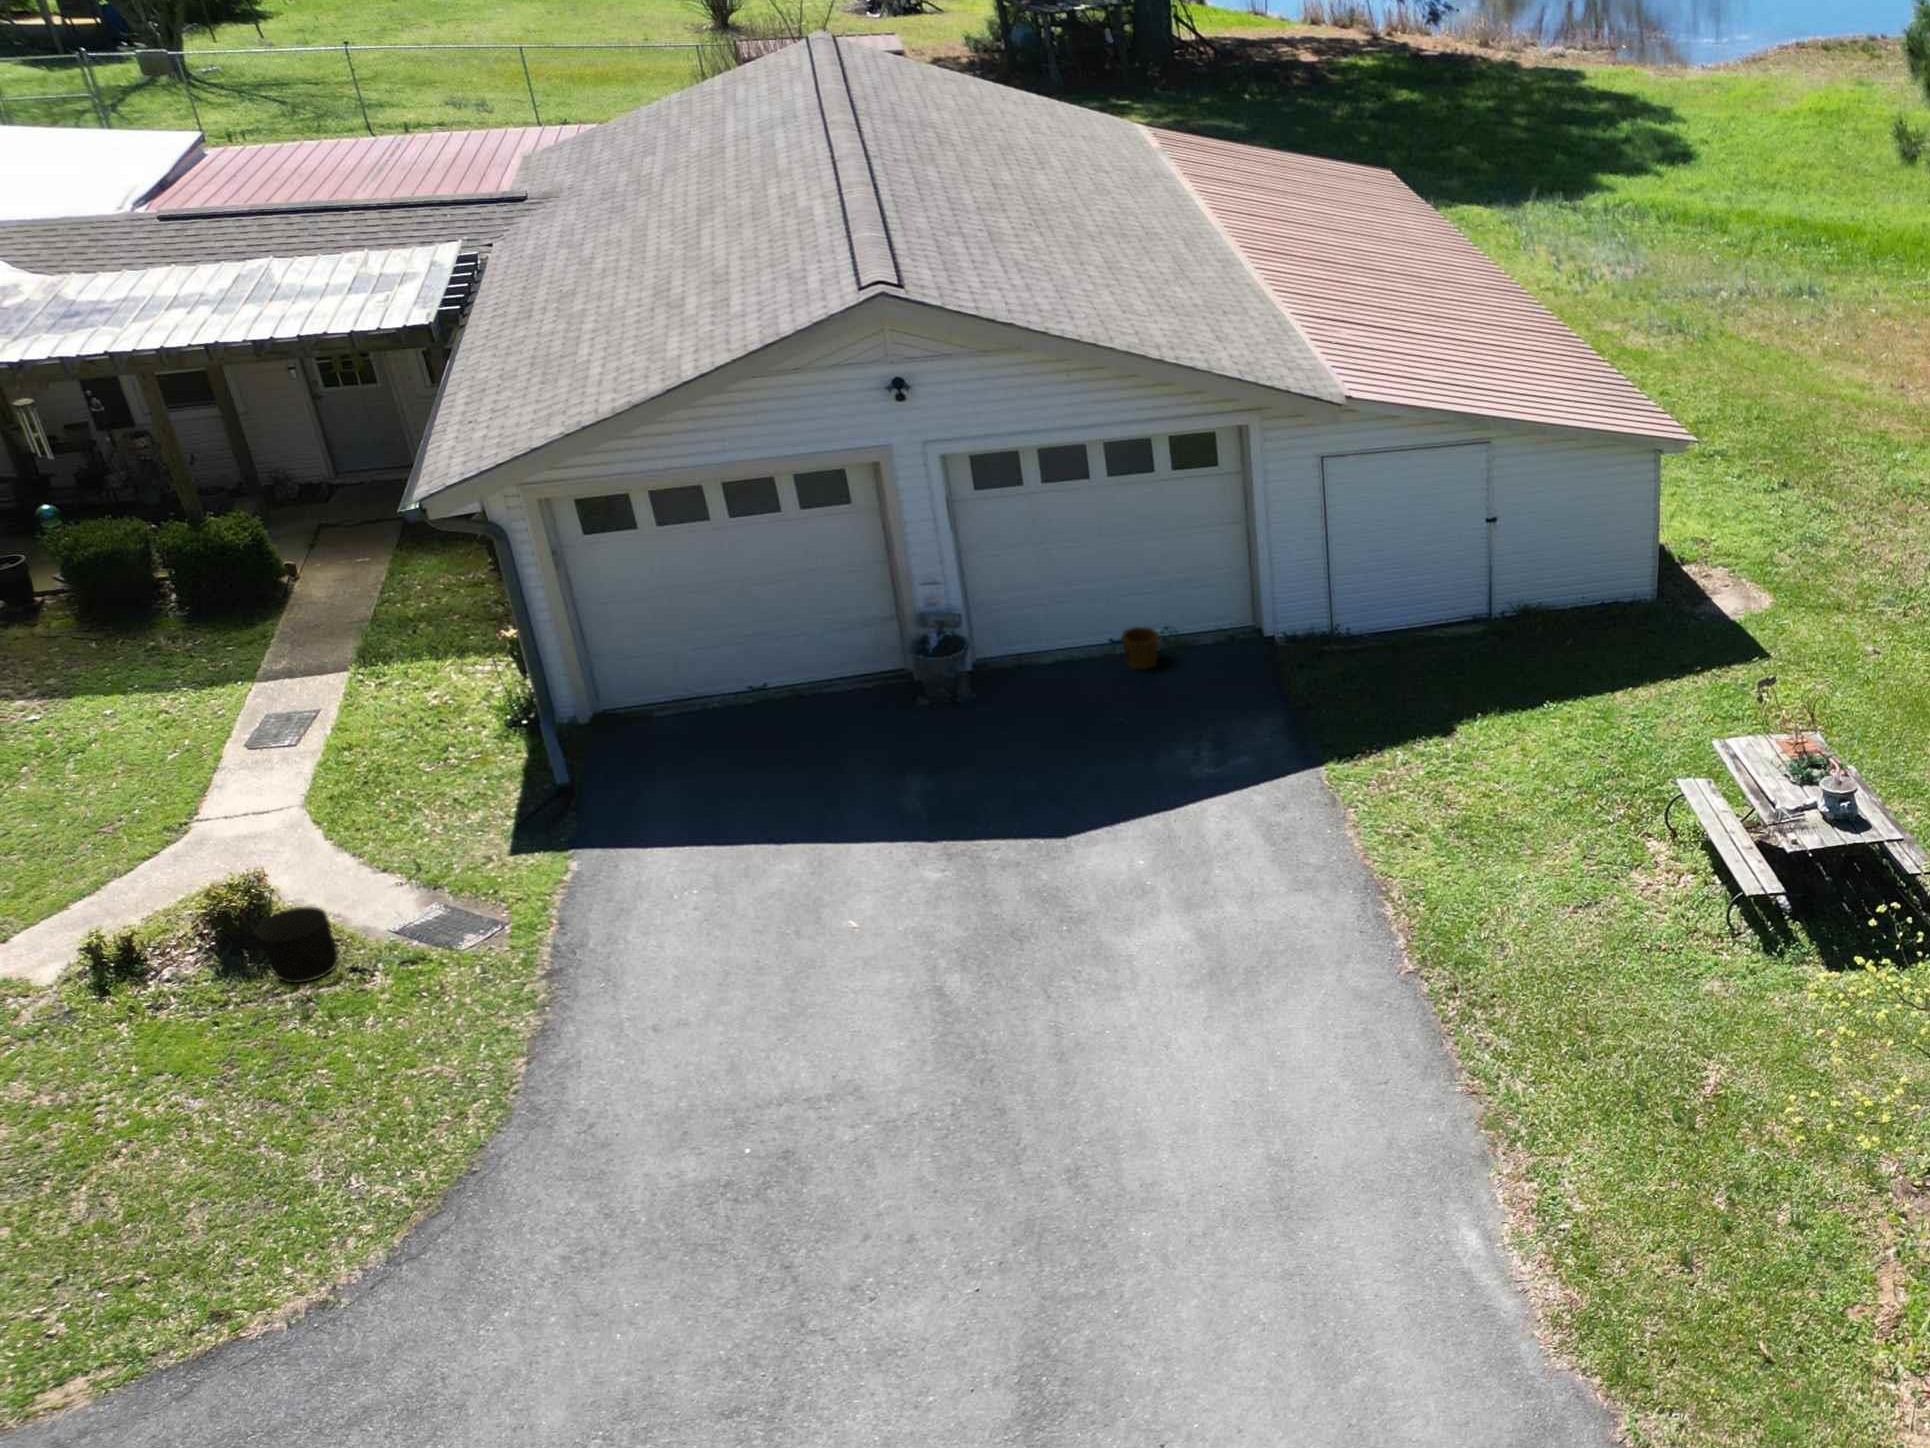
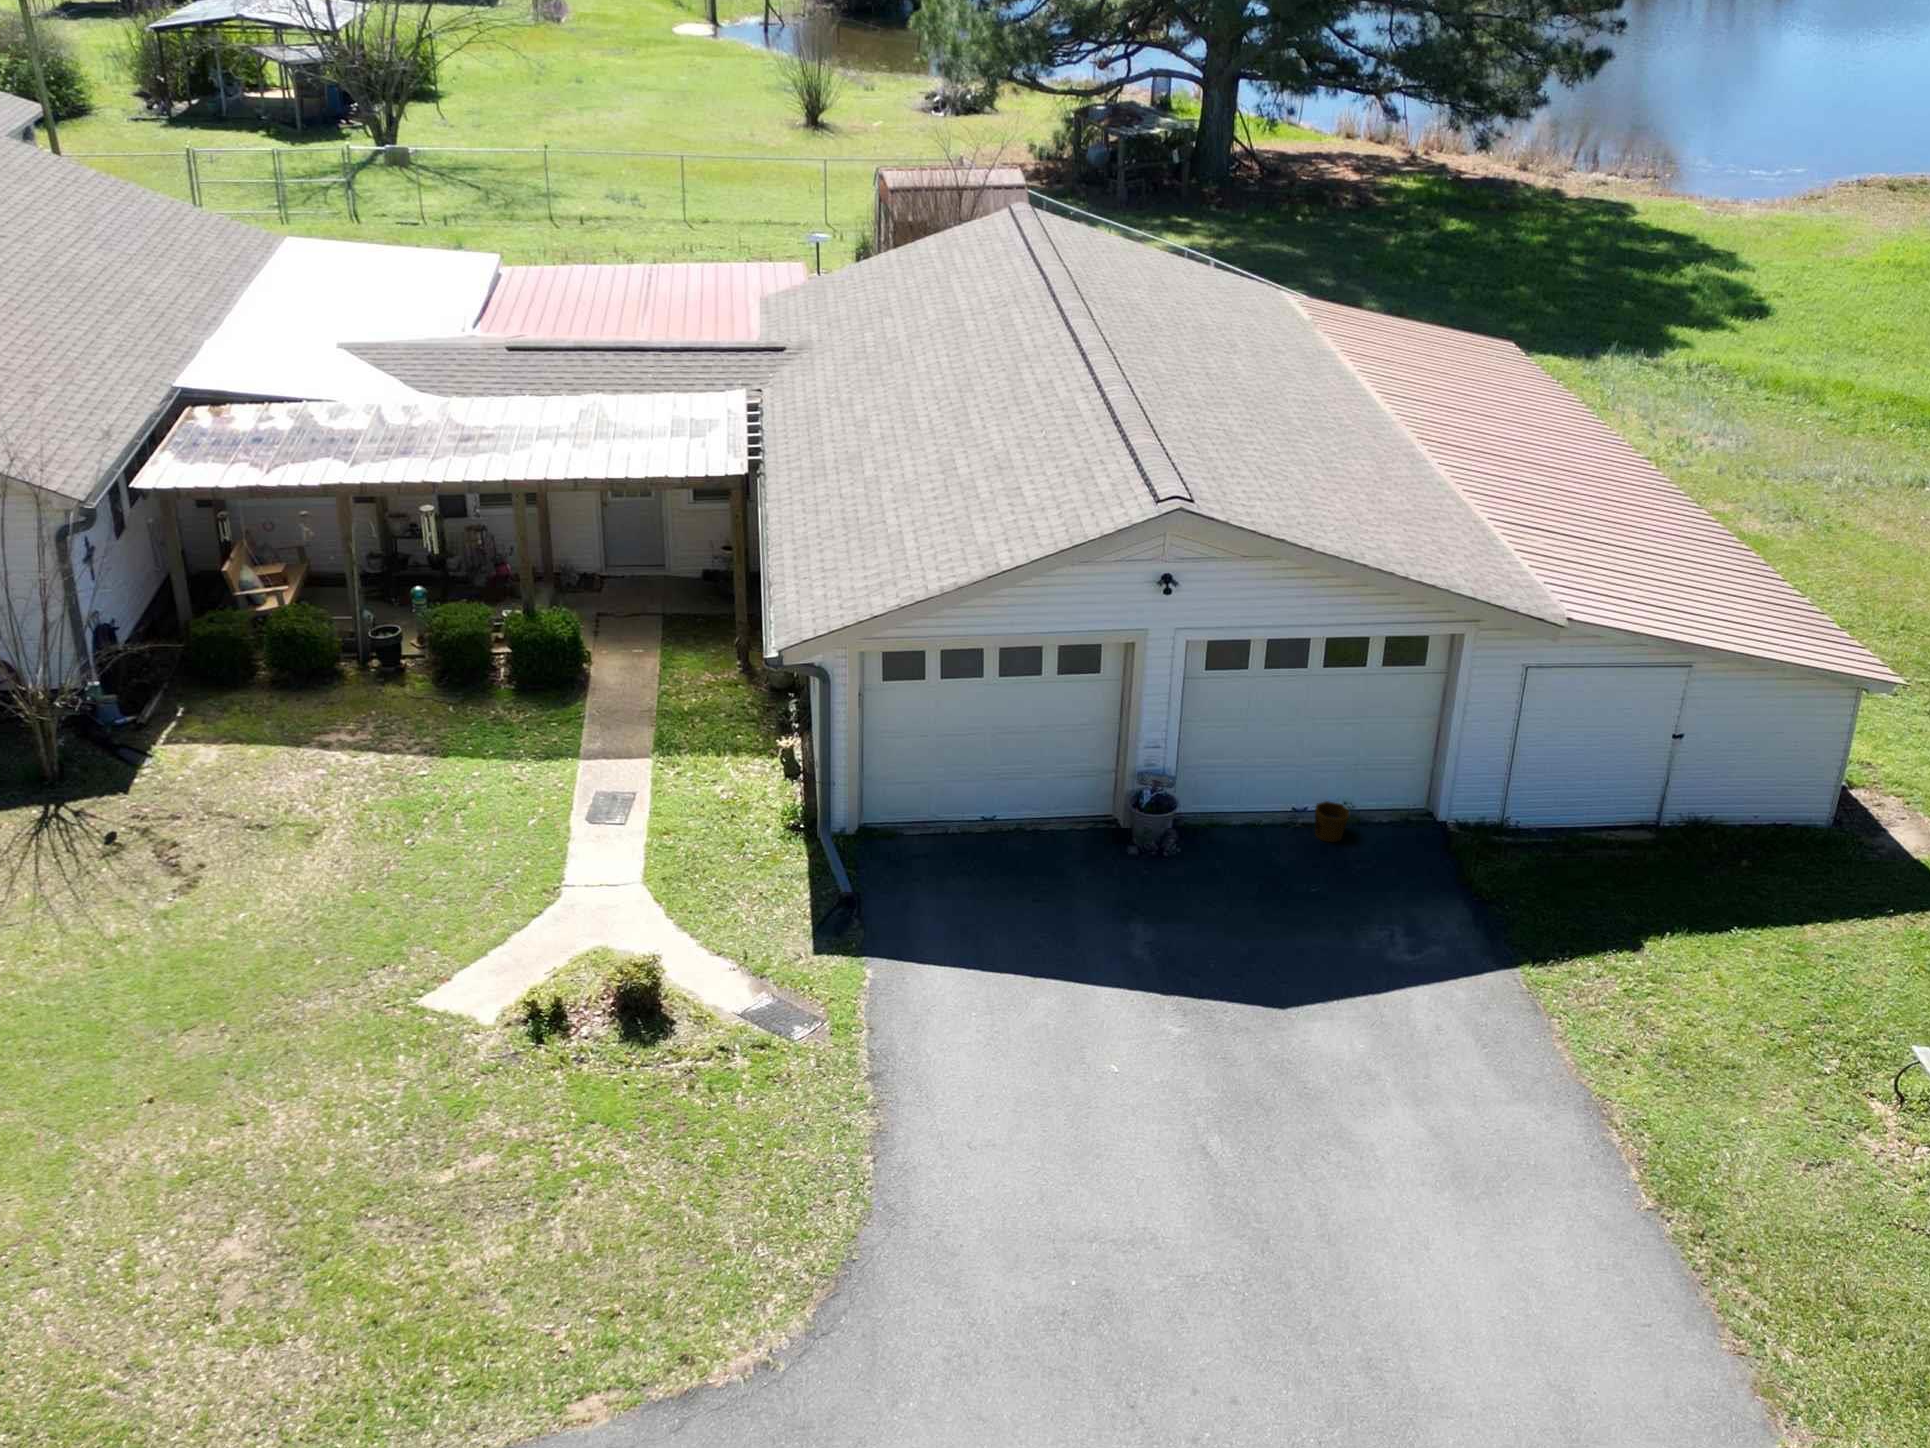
planter: present [256,907,338,983] -> none [653,991,705,1055]

